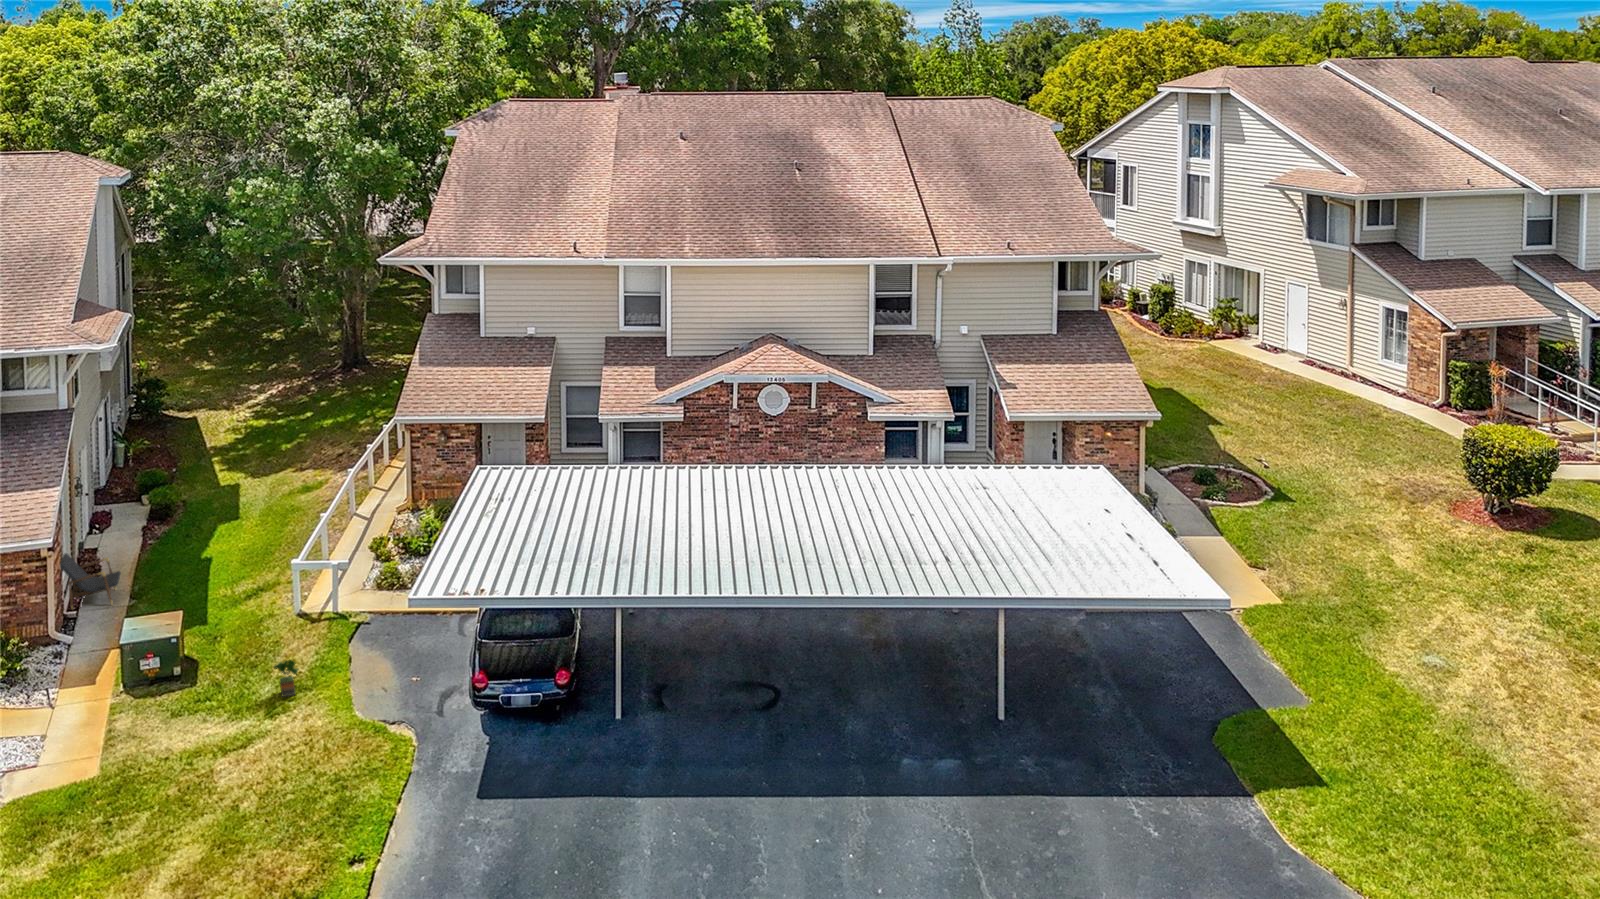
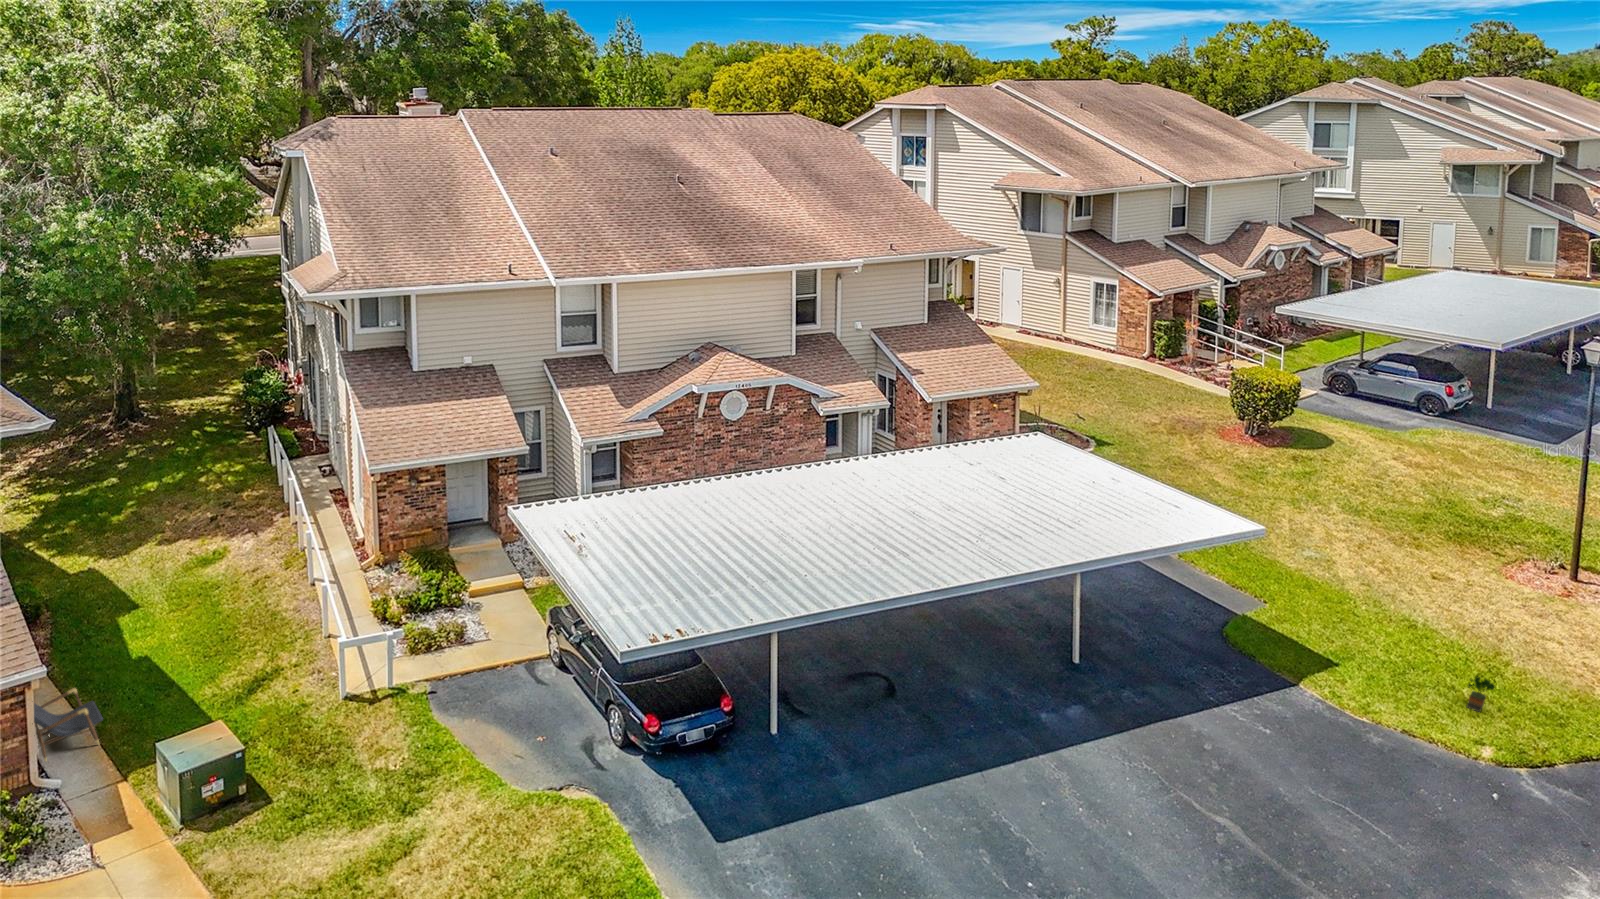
potted tree: present [274,660,298,697] -> present [1467,676,1495,712]

